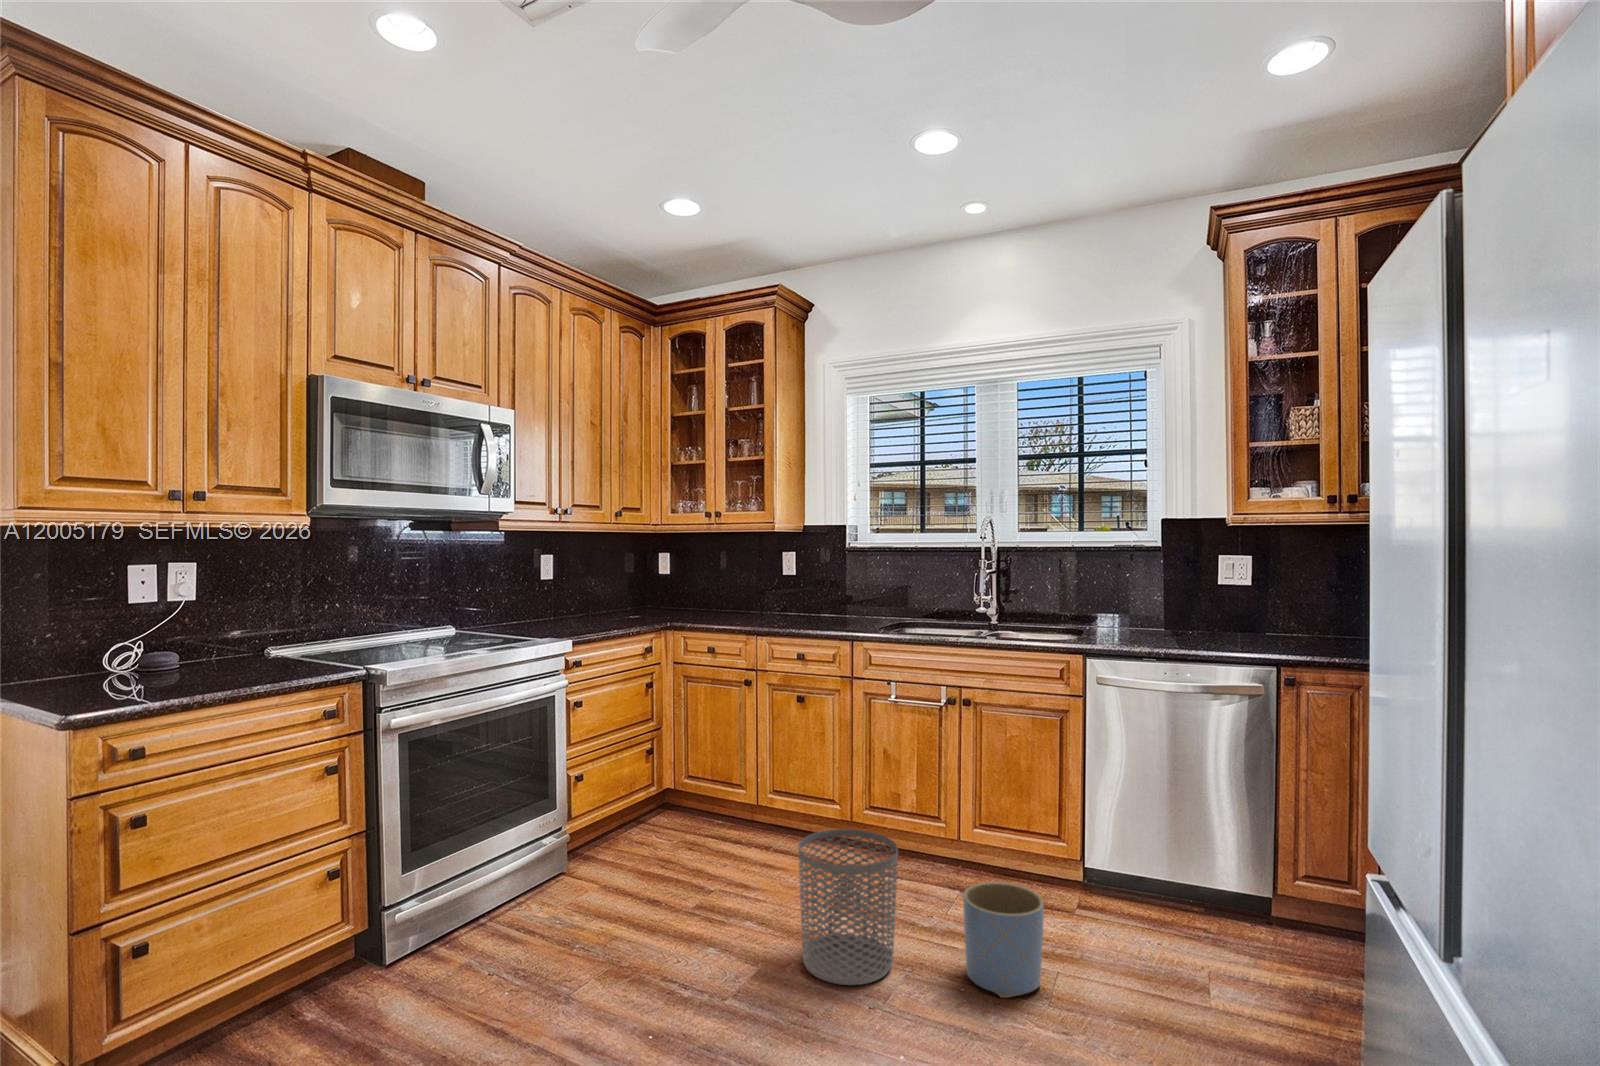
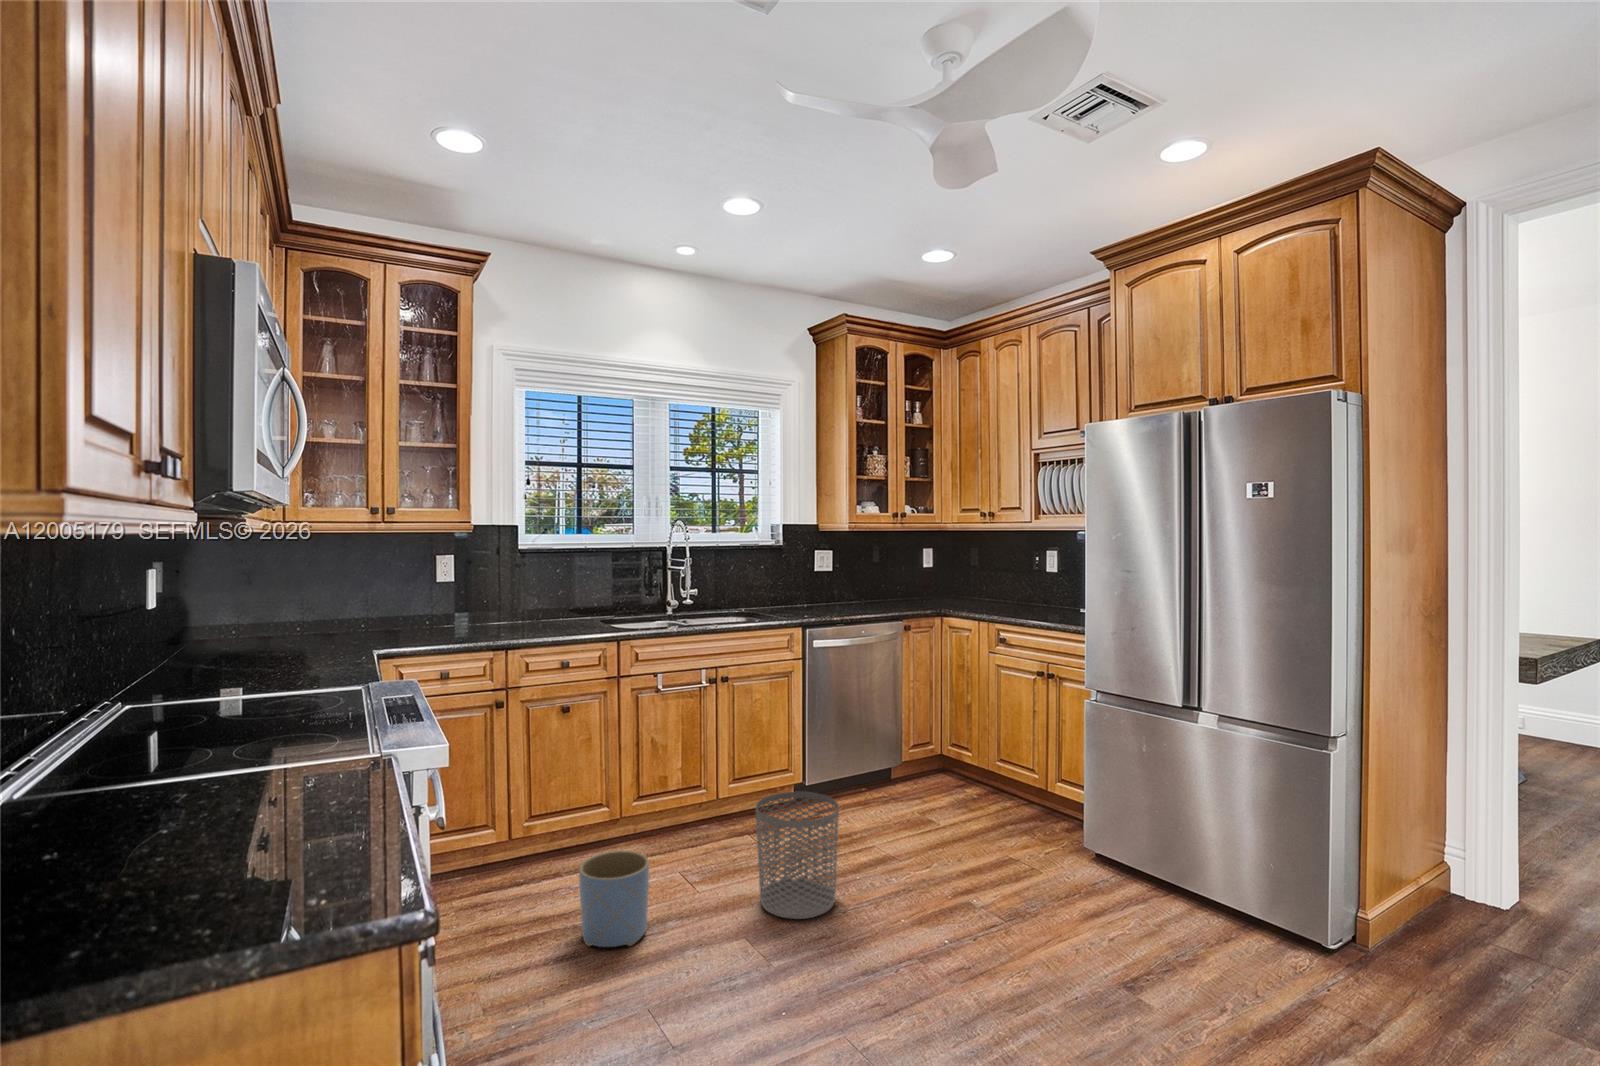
planter: present [963,882,1044,998] -> present [579,851,649,947]

